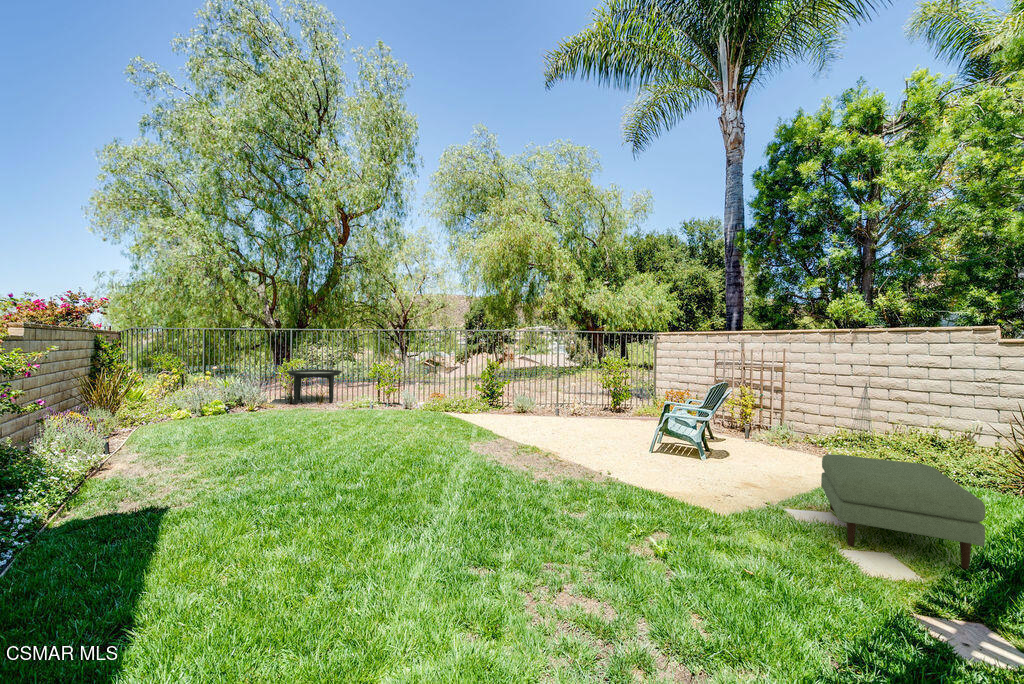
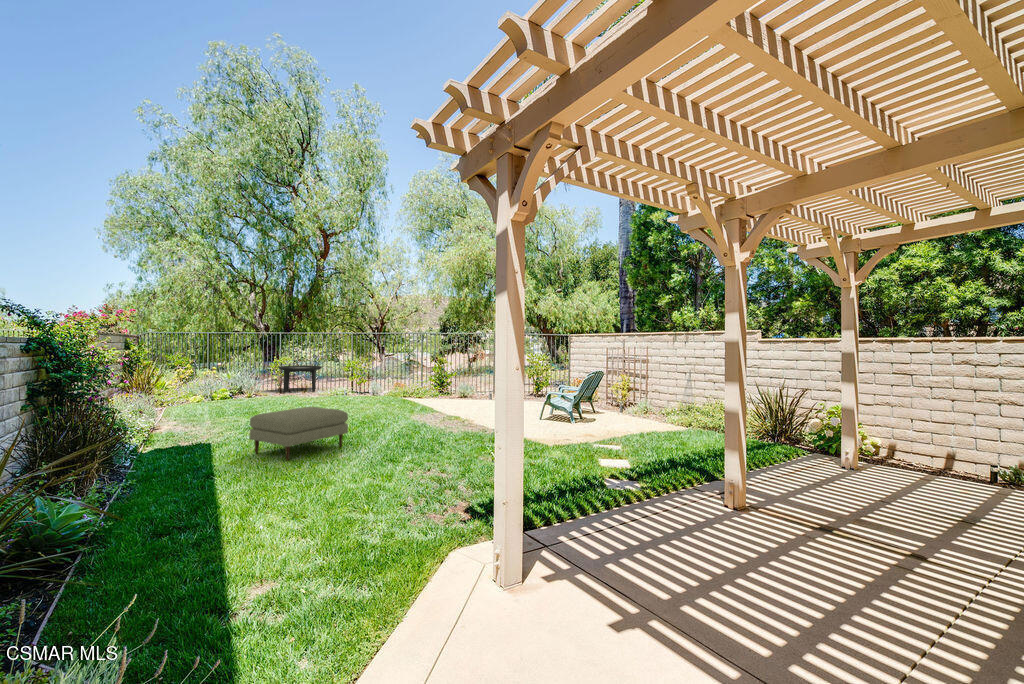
ottoman: present [821,454,985,569] -> present [250,407,348,461]

